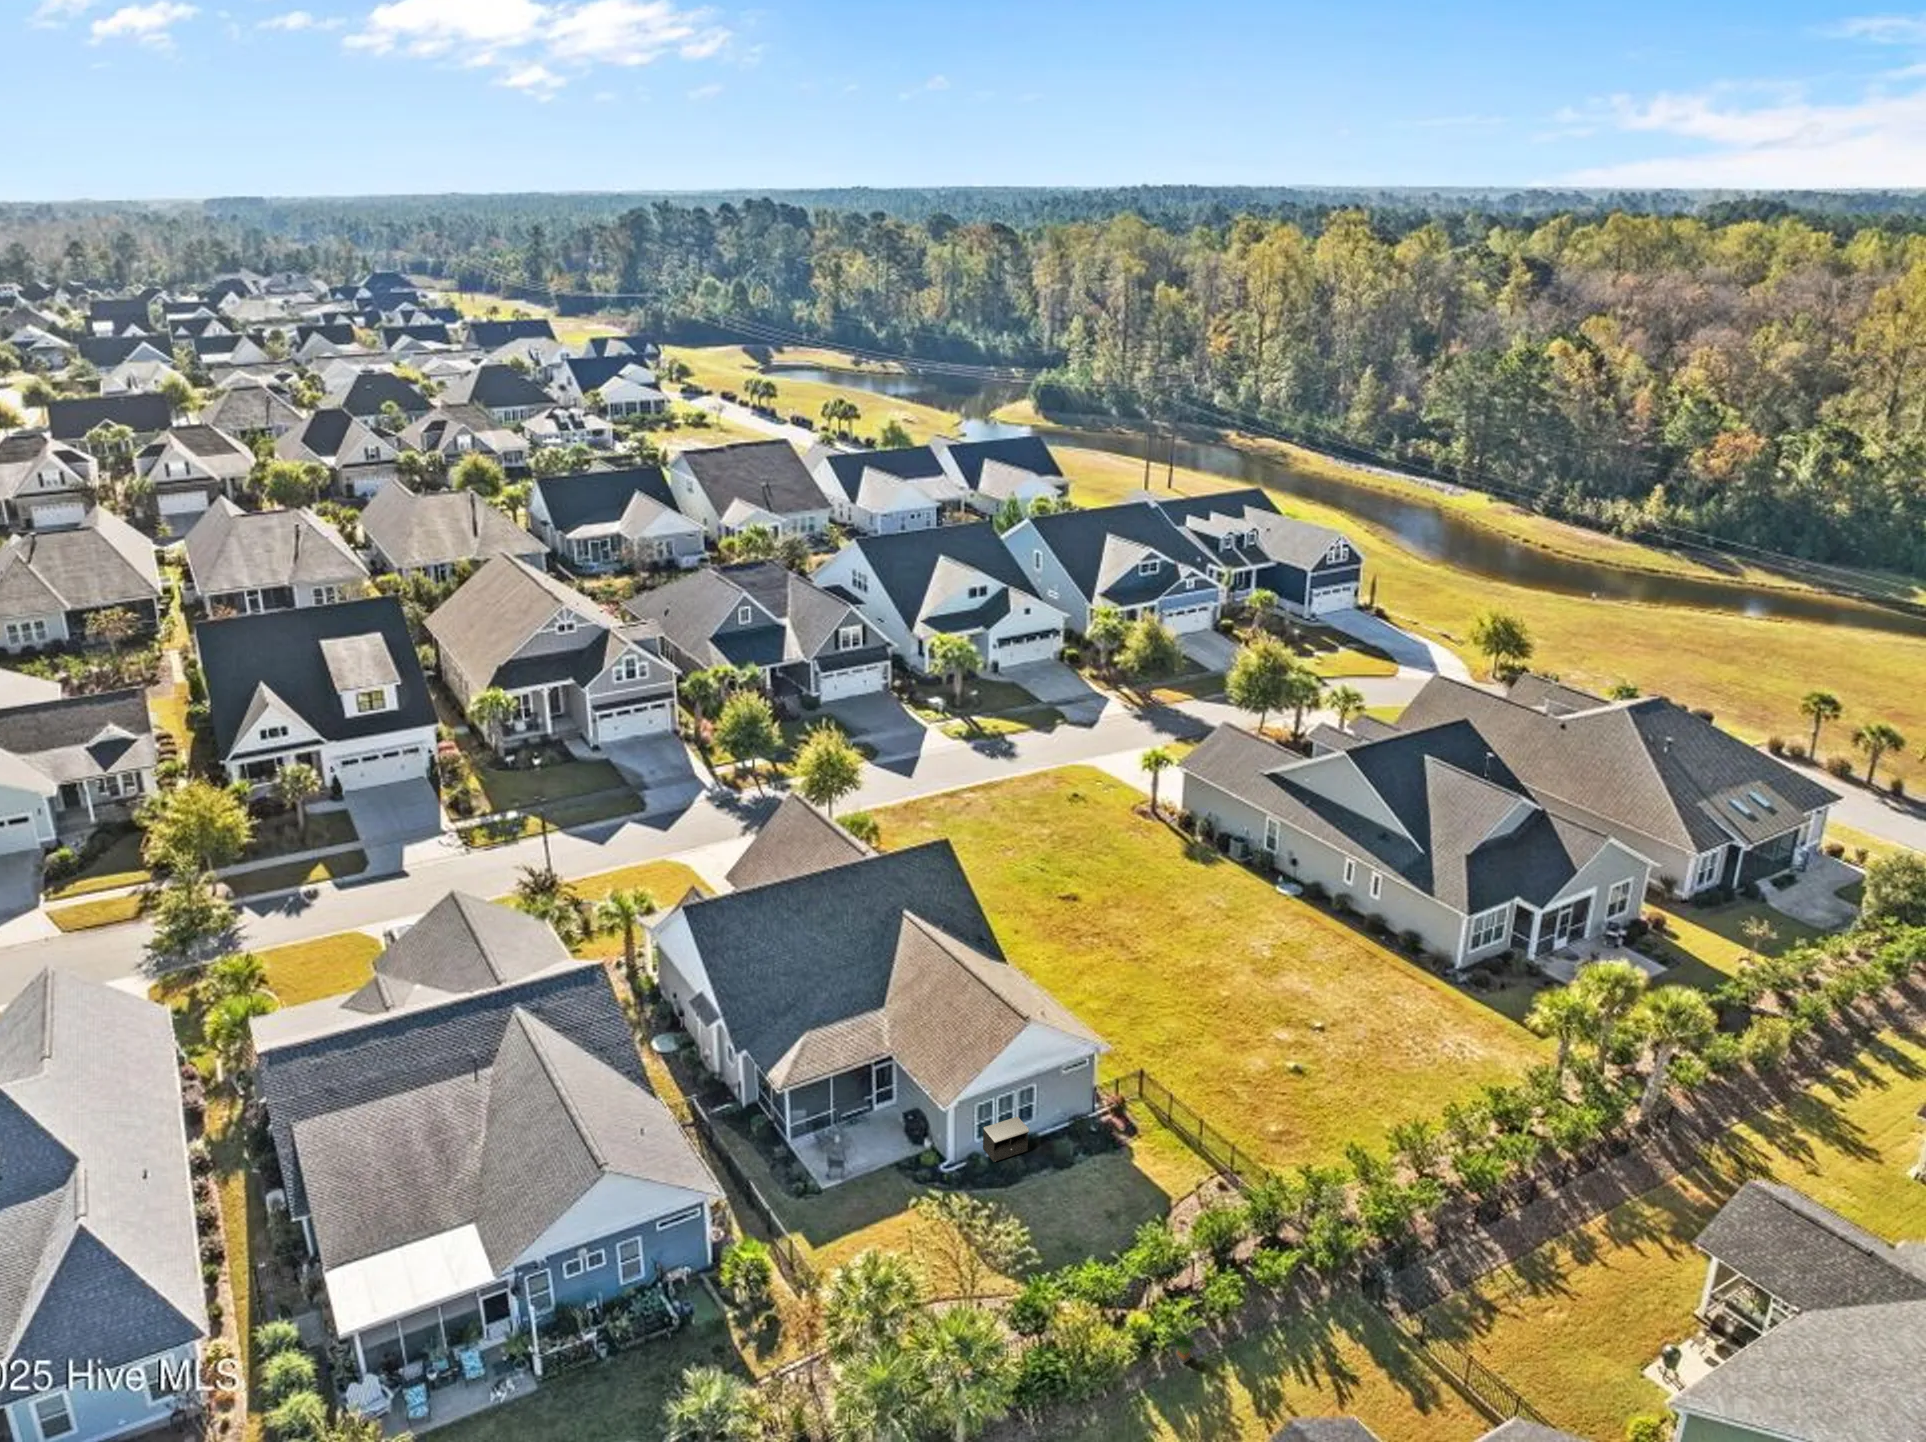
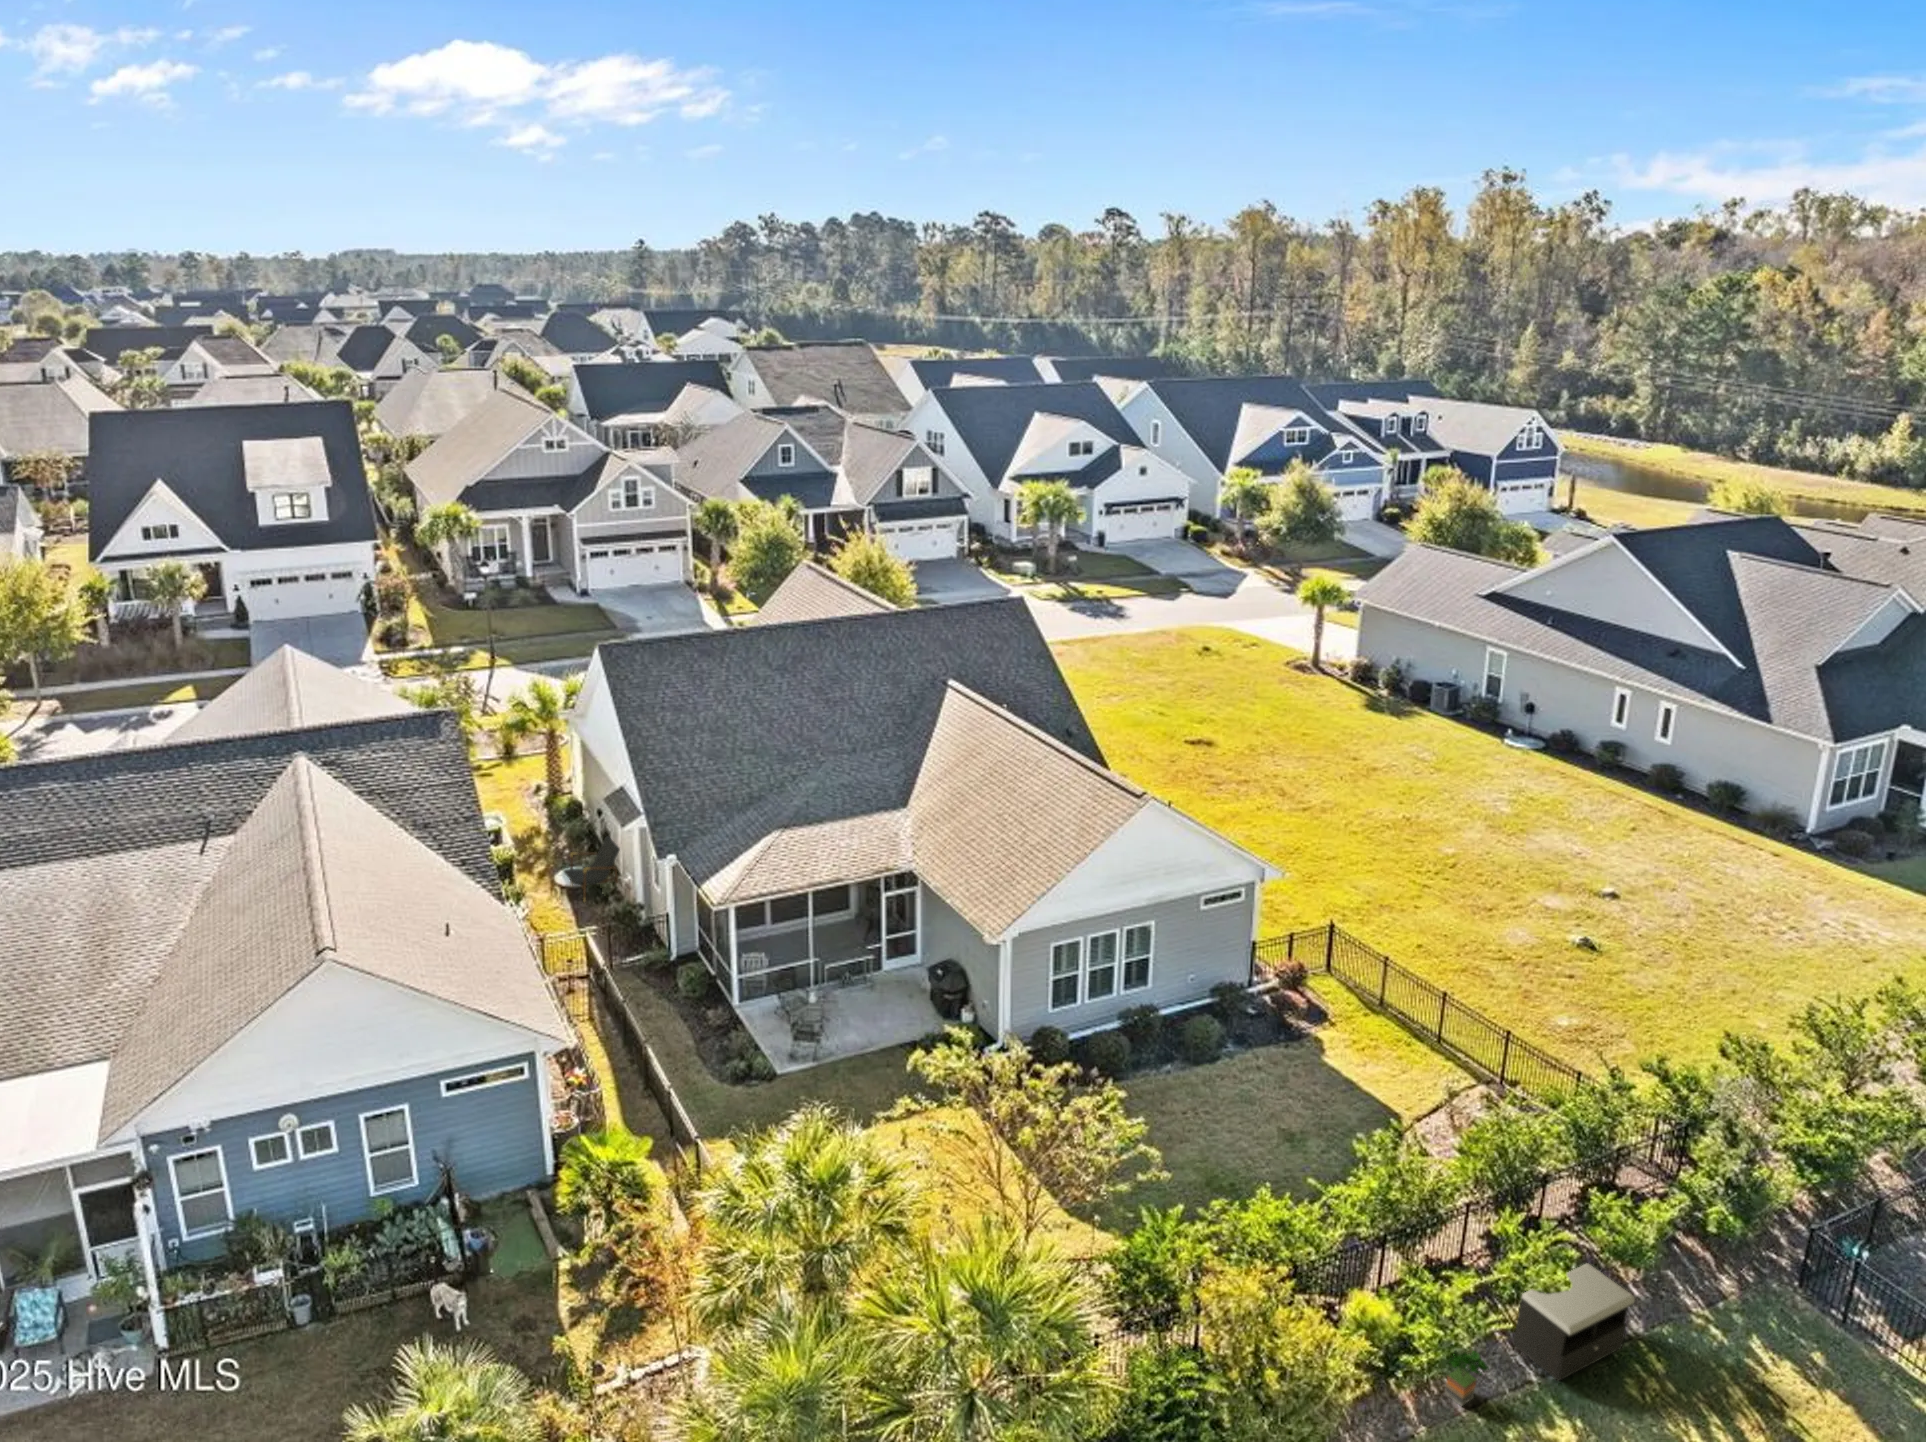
lounge chair: none [664,1021,700,1067] -> present [564,836,620,902]
storage bench: present [983,1117,1029,1162] -> present [1513,1264,1634,1381]

